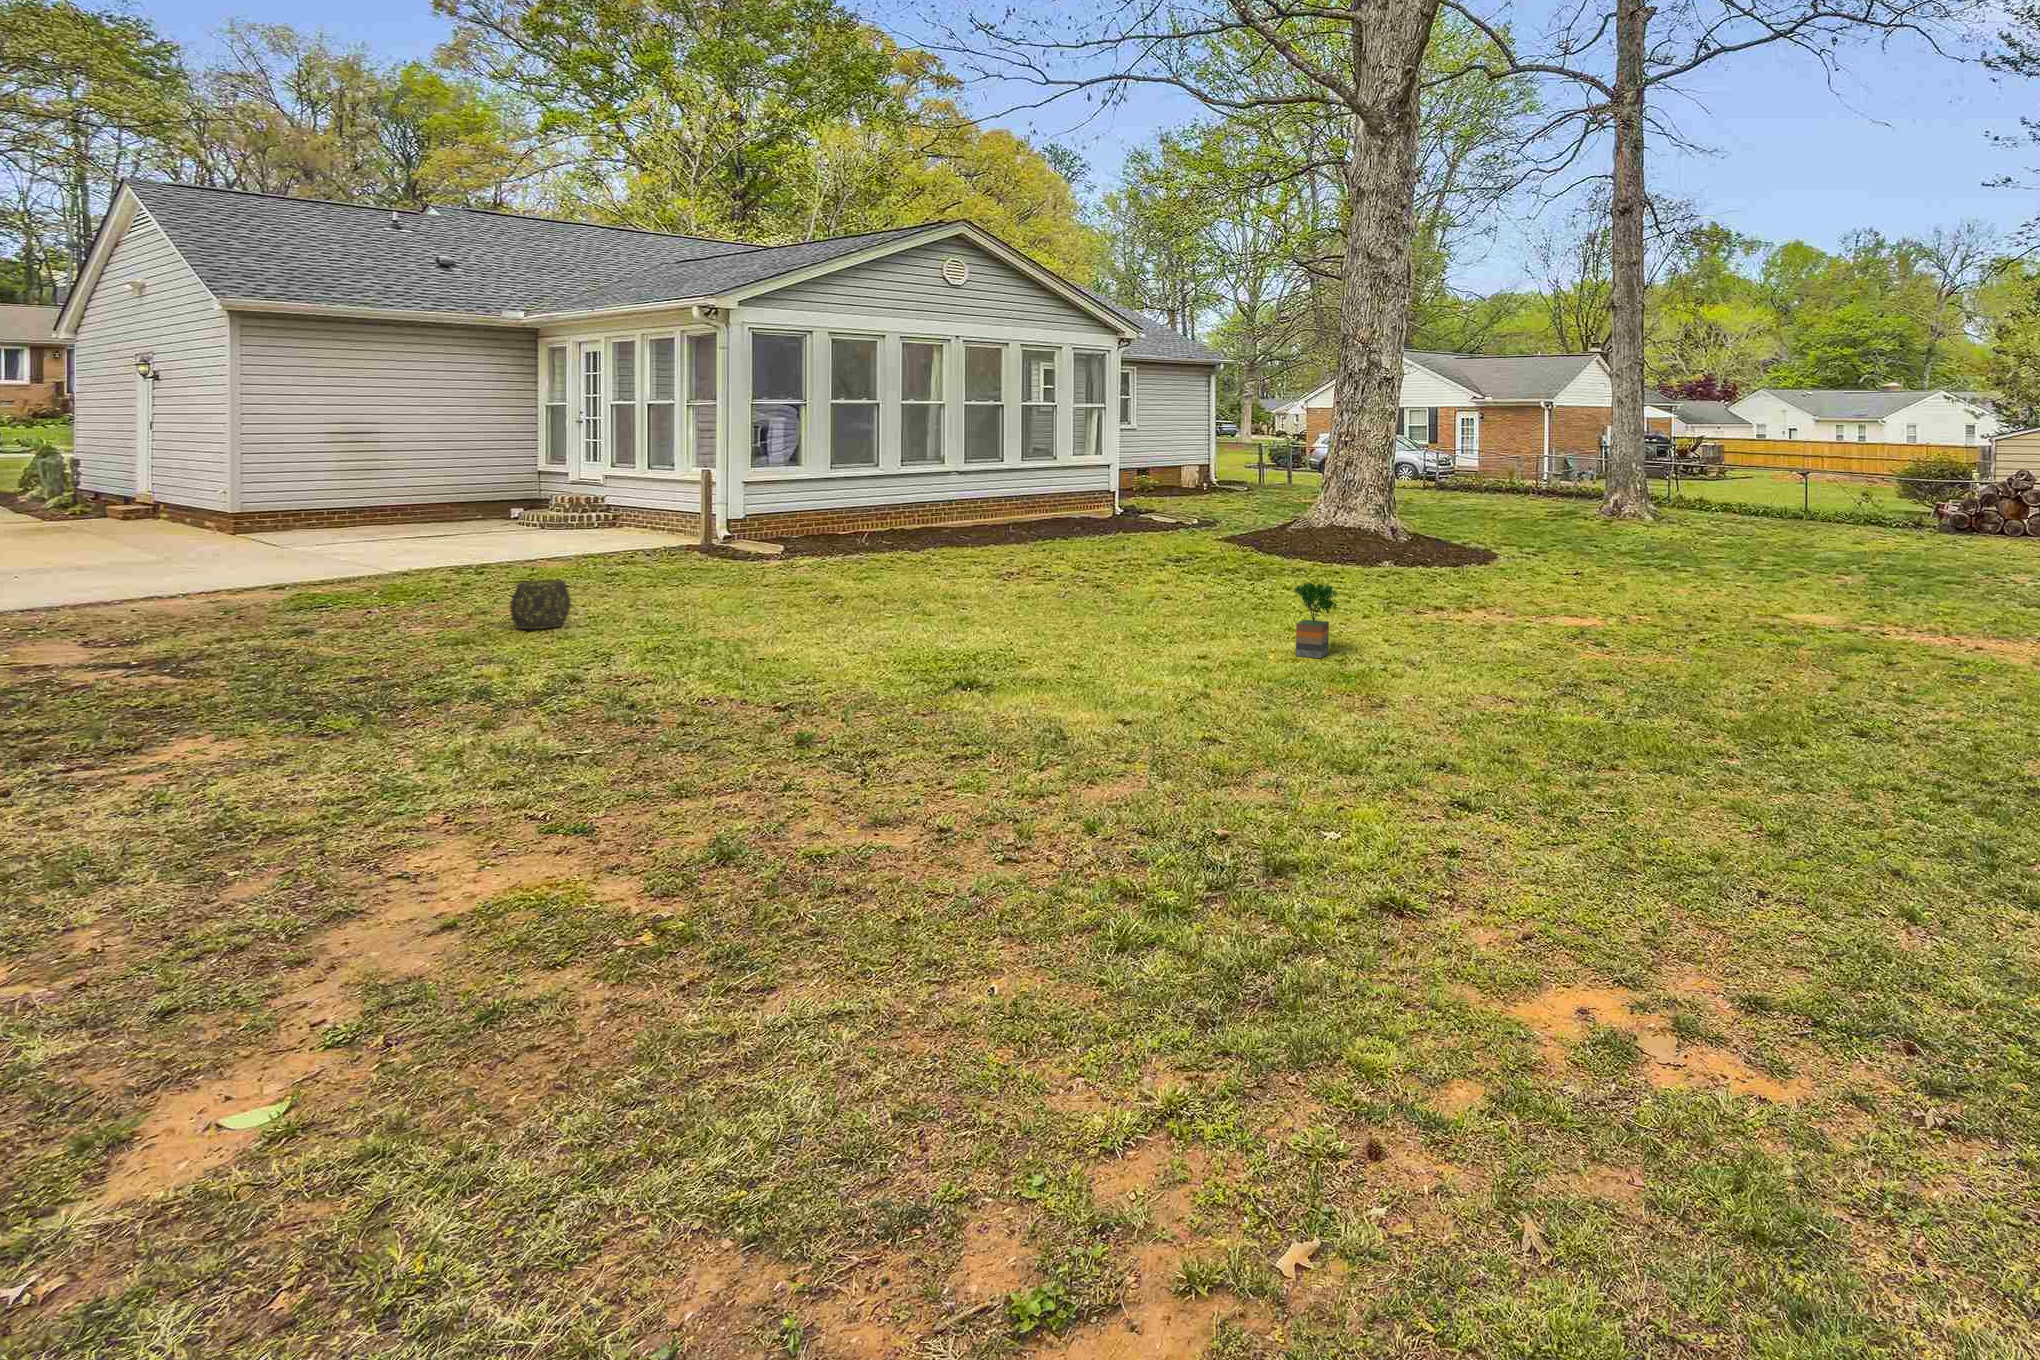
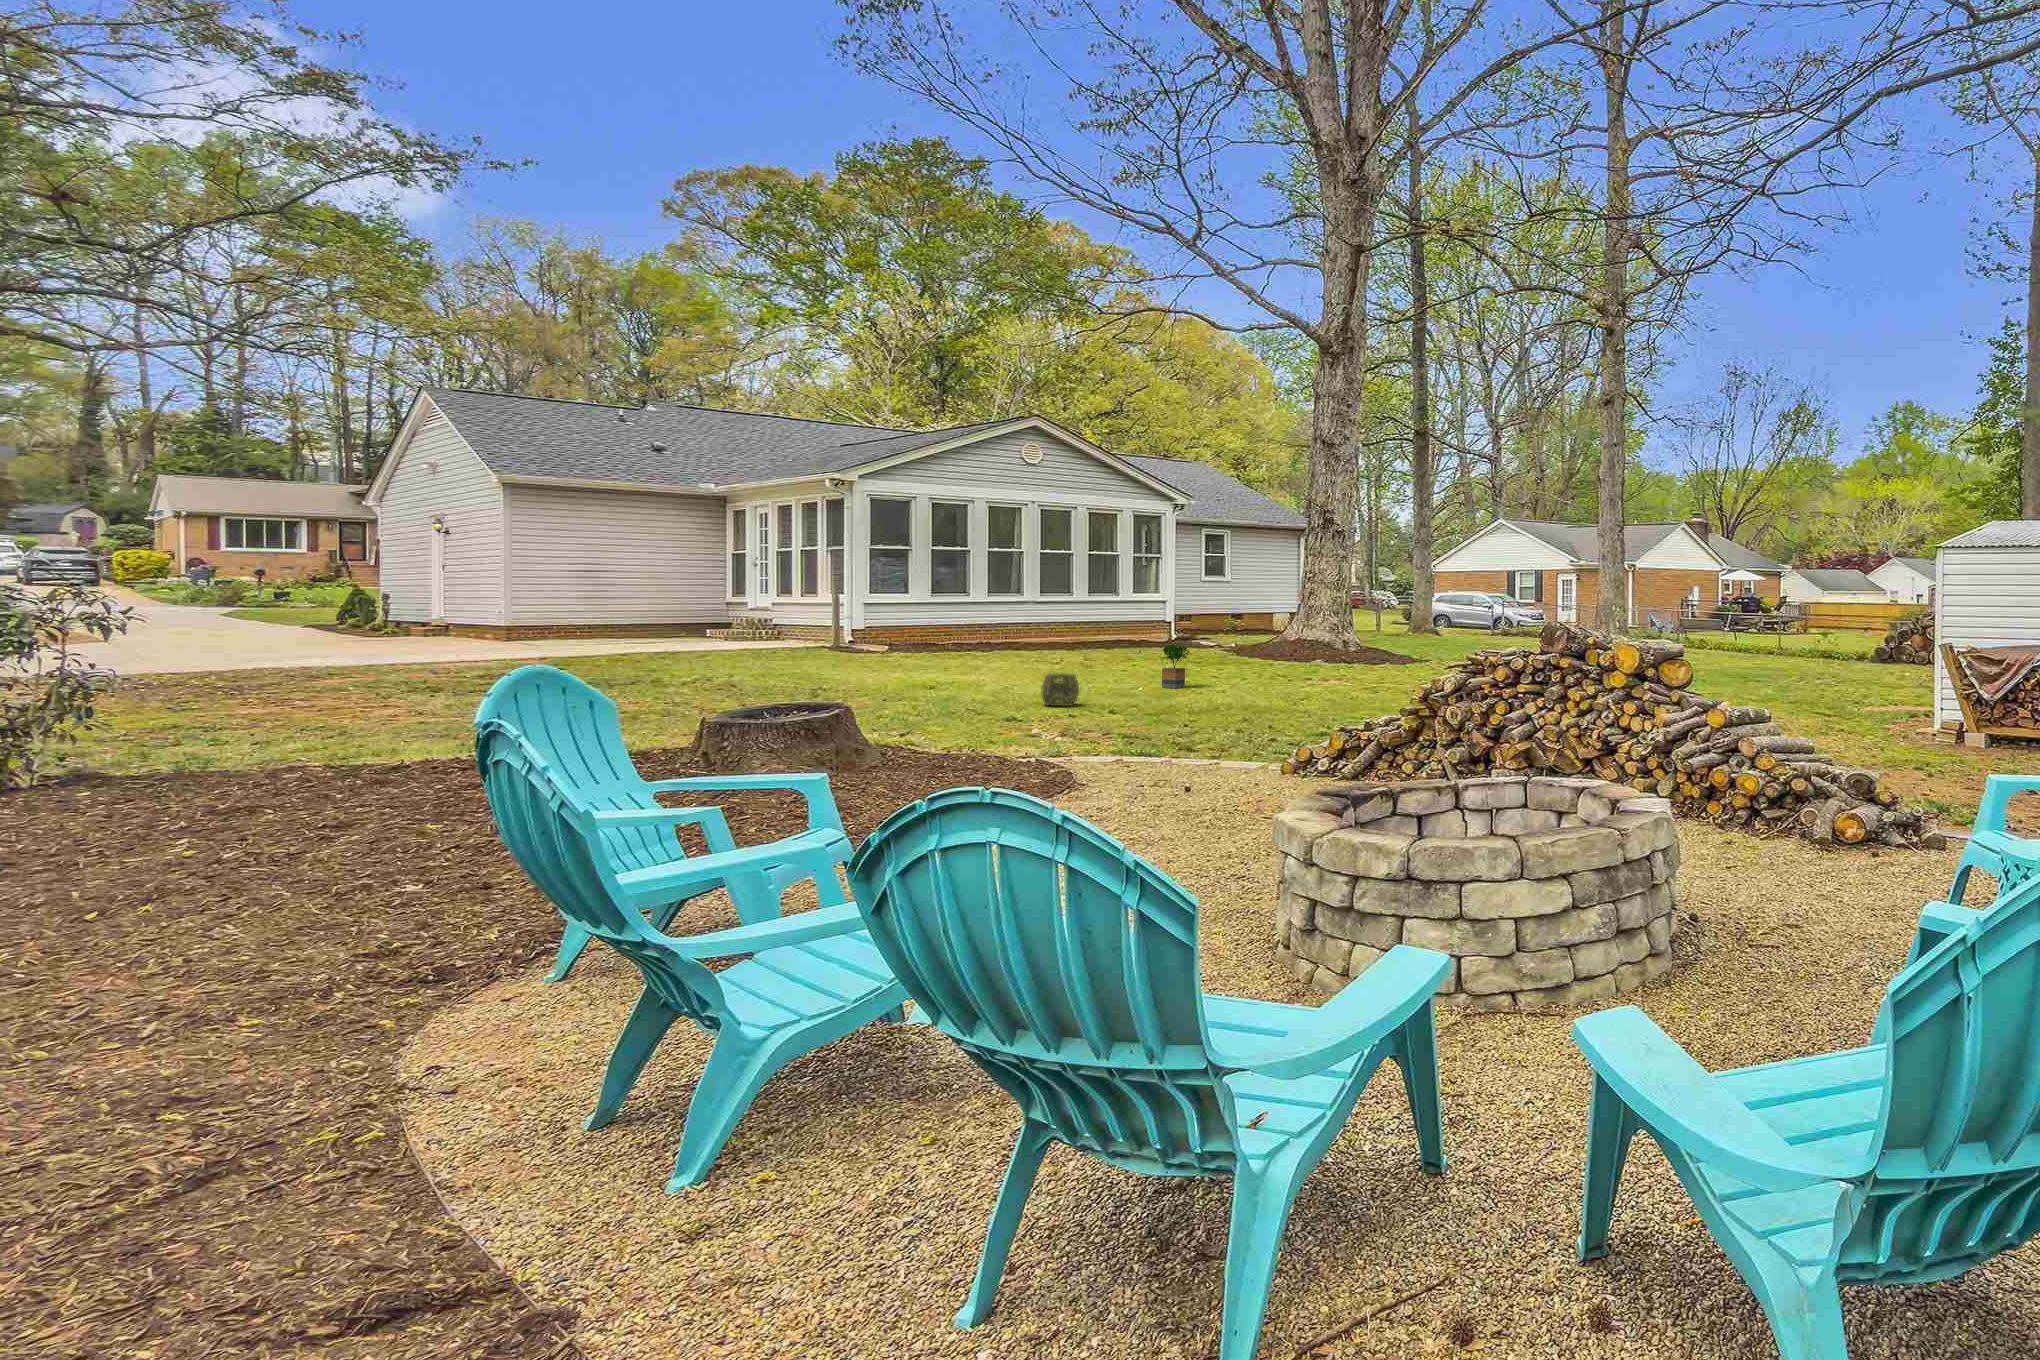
woven basket: present [510,580,571,630] -> present [1041,673,1079,706]

